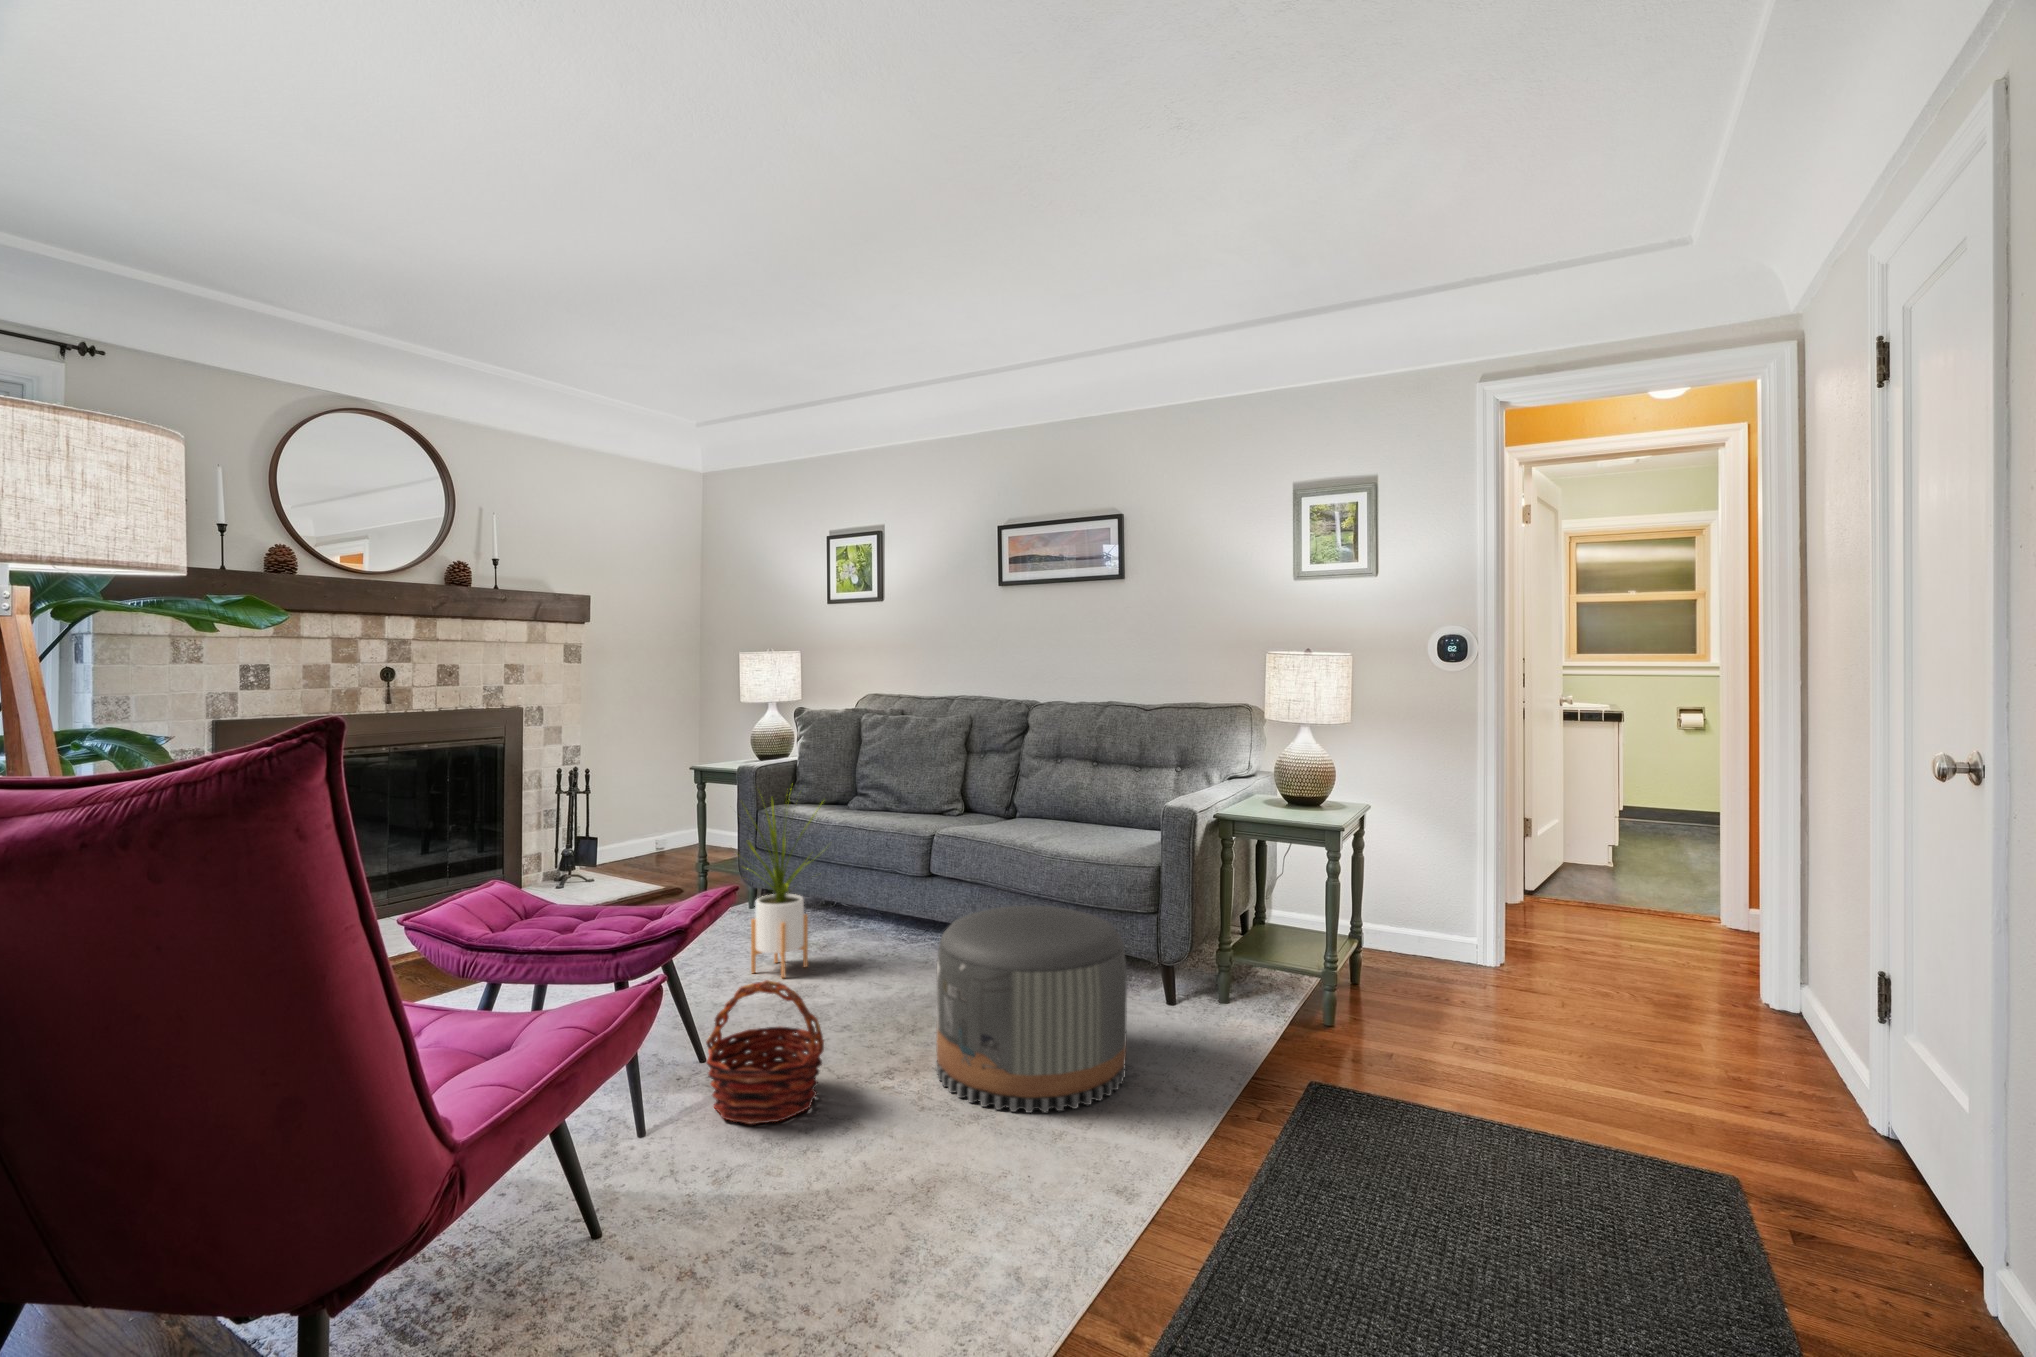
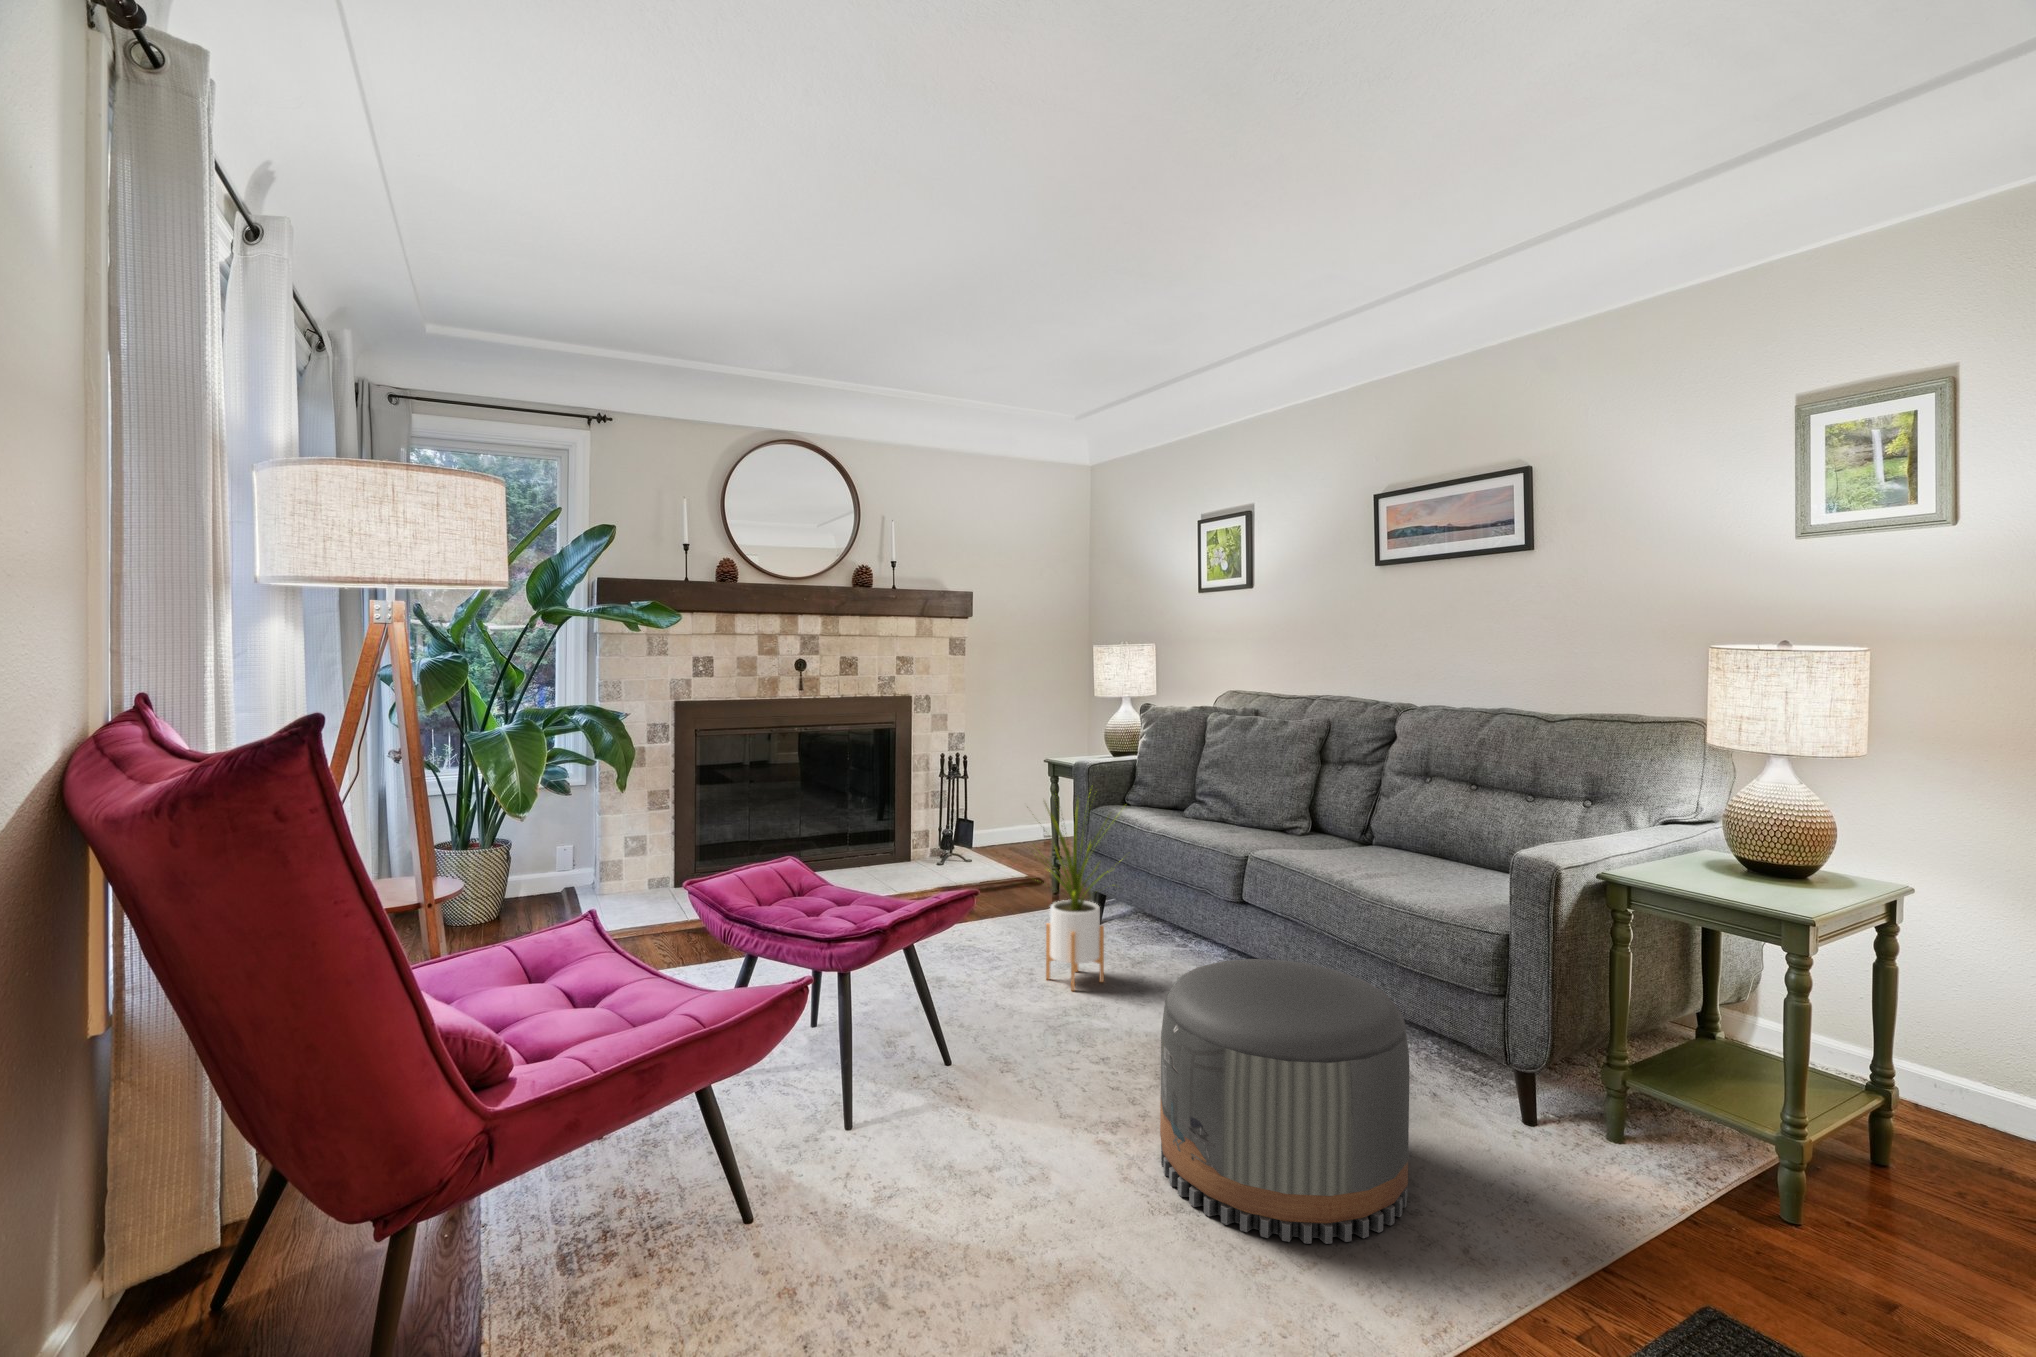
basket: present [706,980,824,1125] -> none [904,1002,1031,1160]

